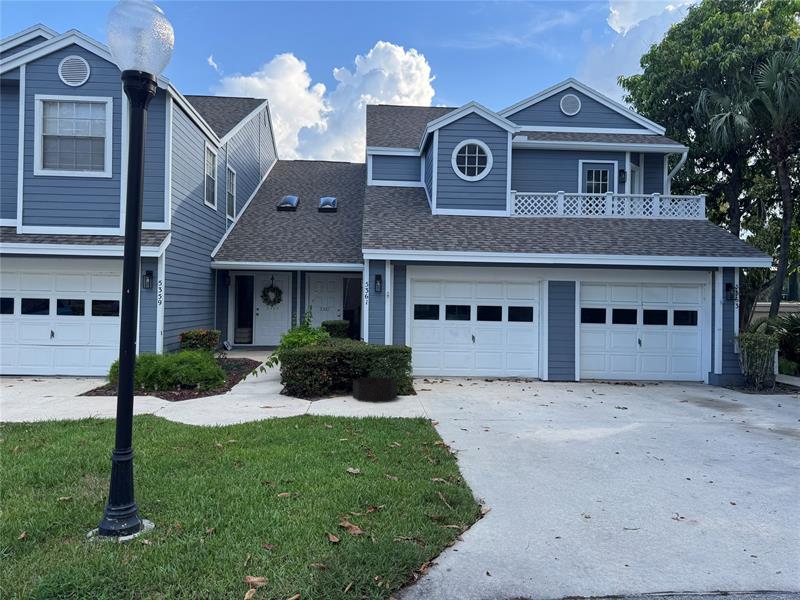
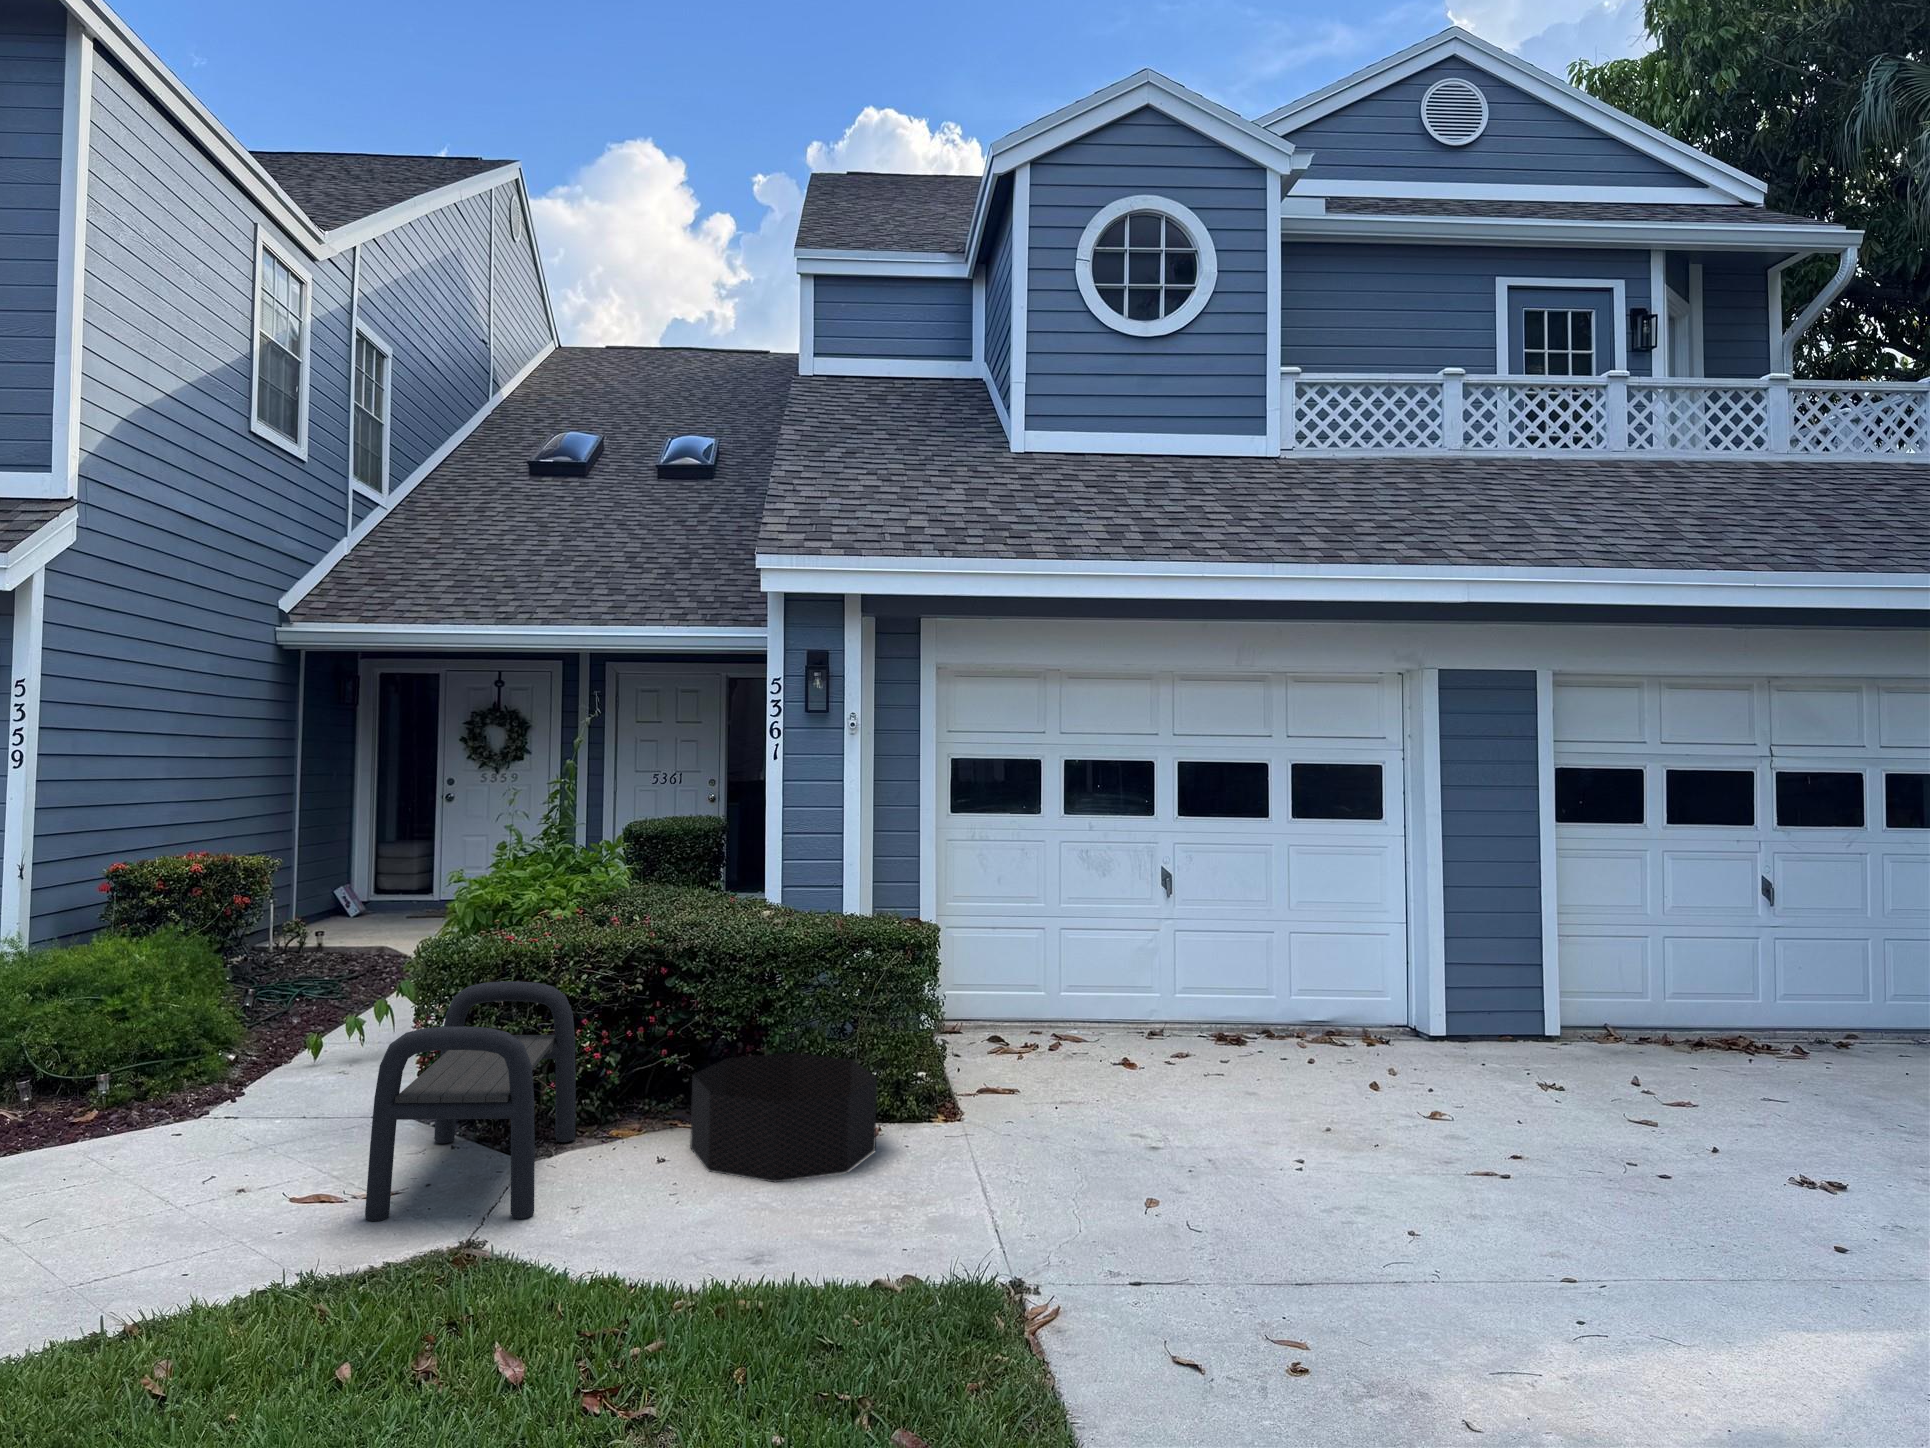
bench: none [286,358,325,407] -> present [365,981,576,1221]

